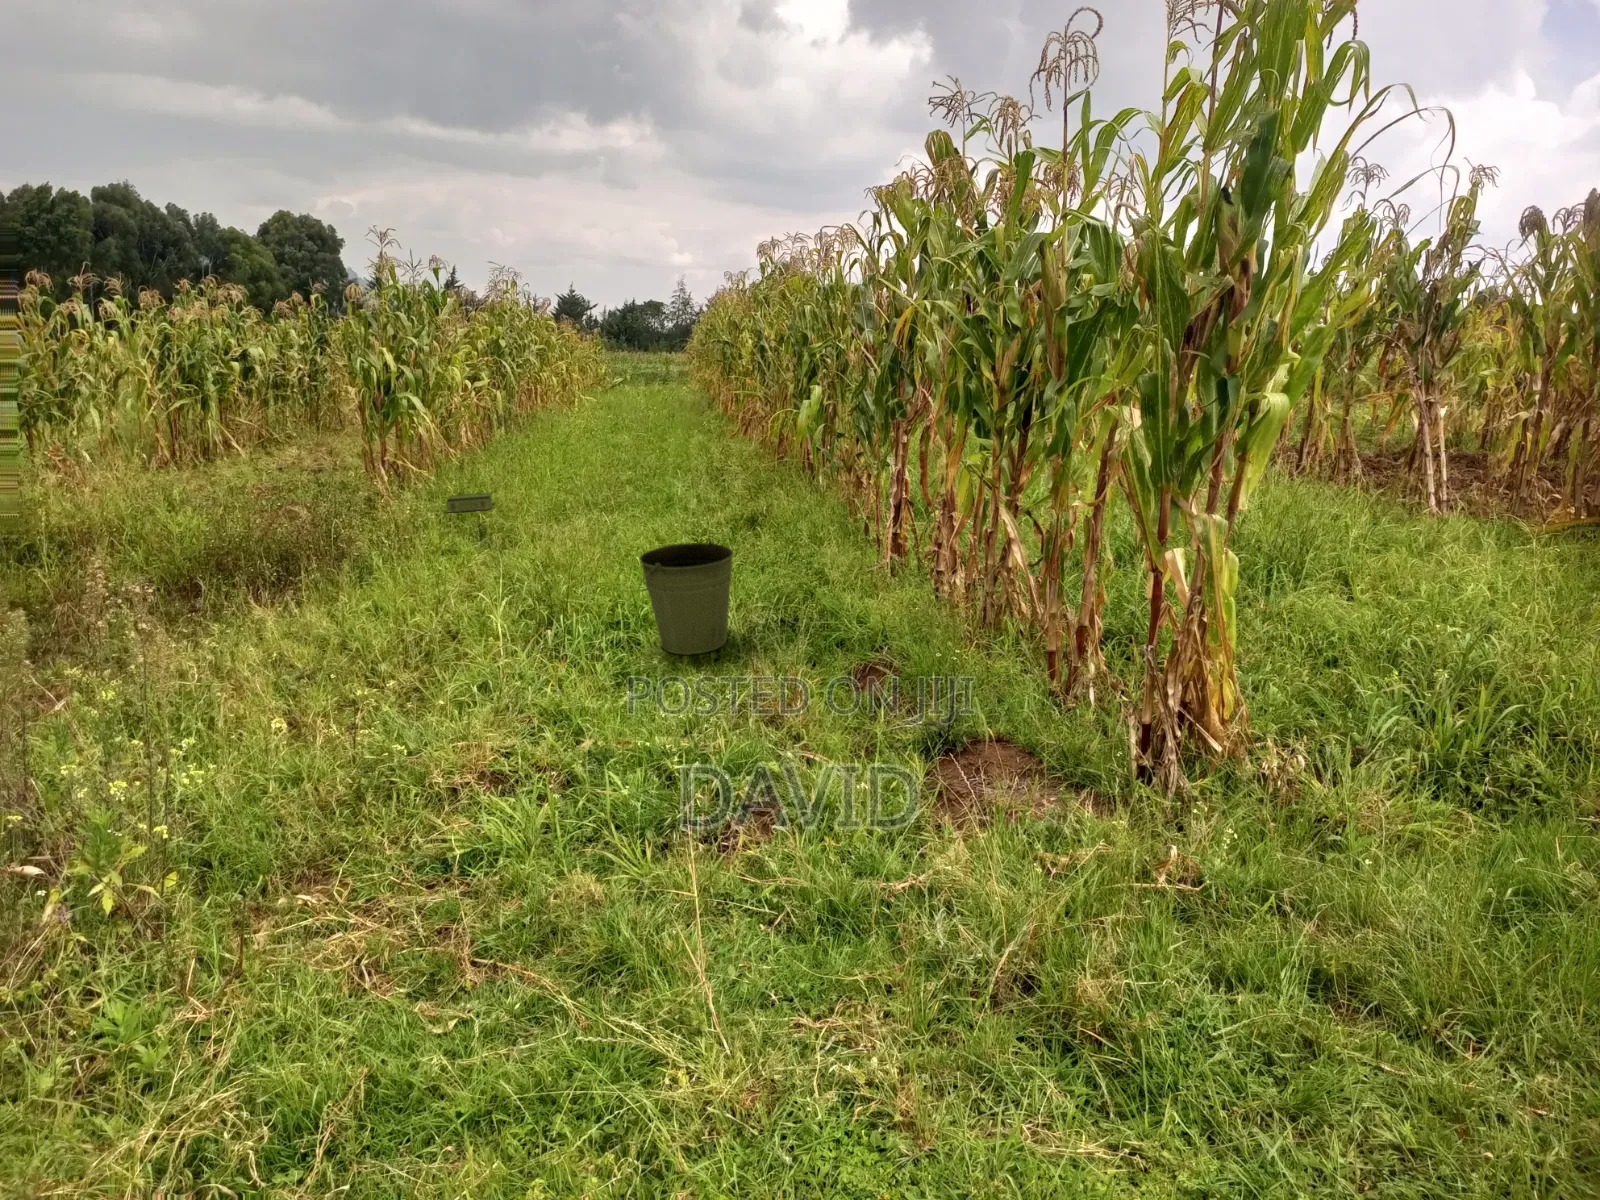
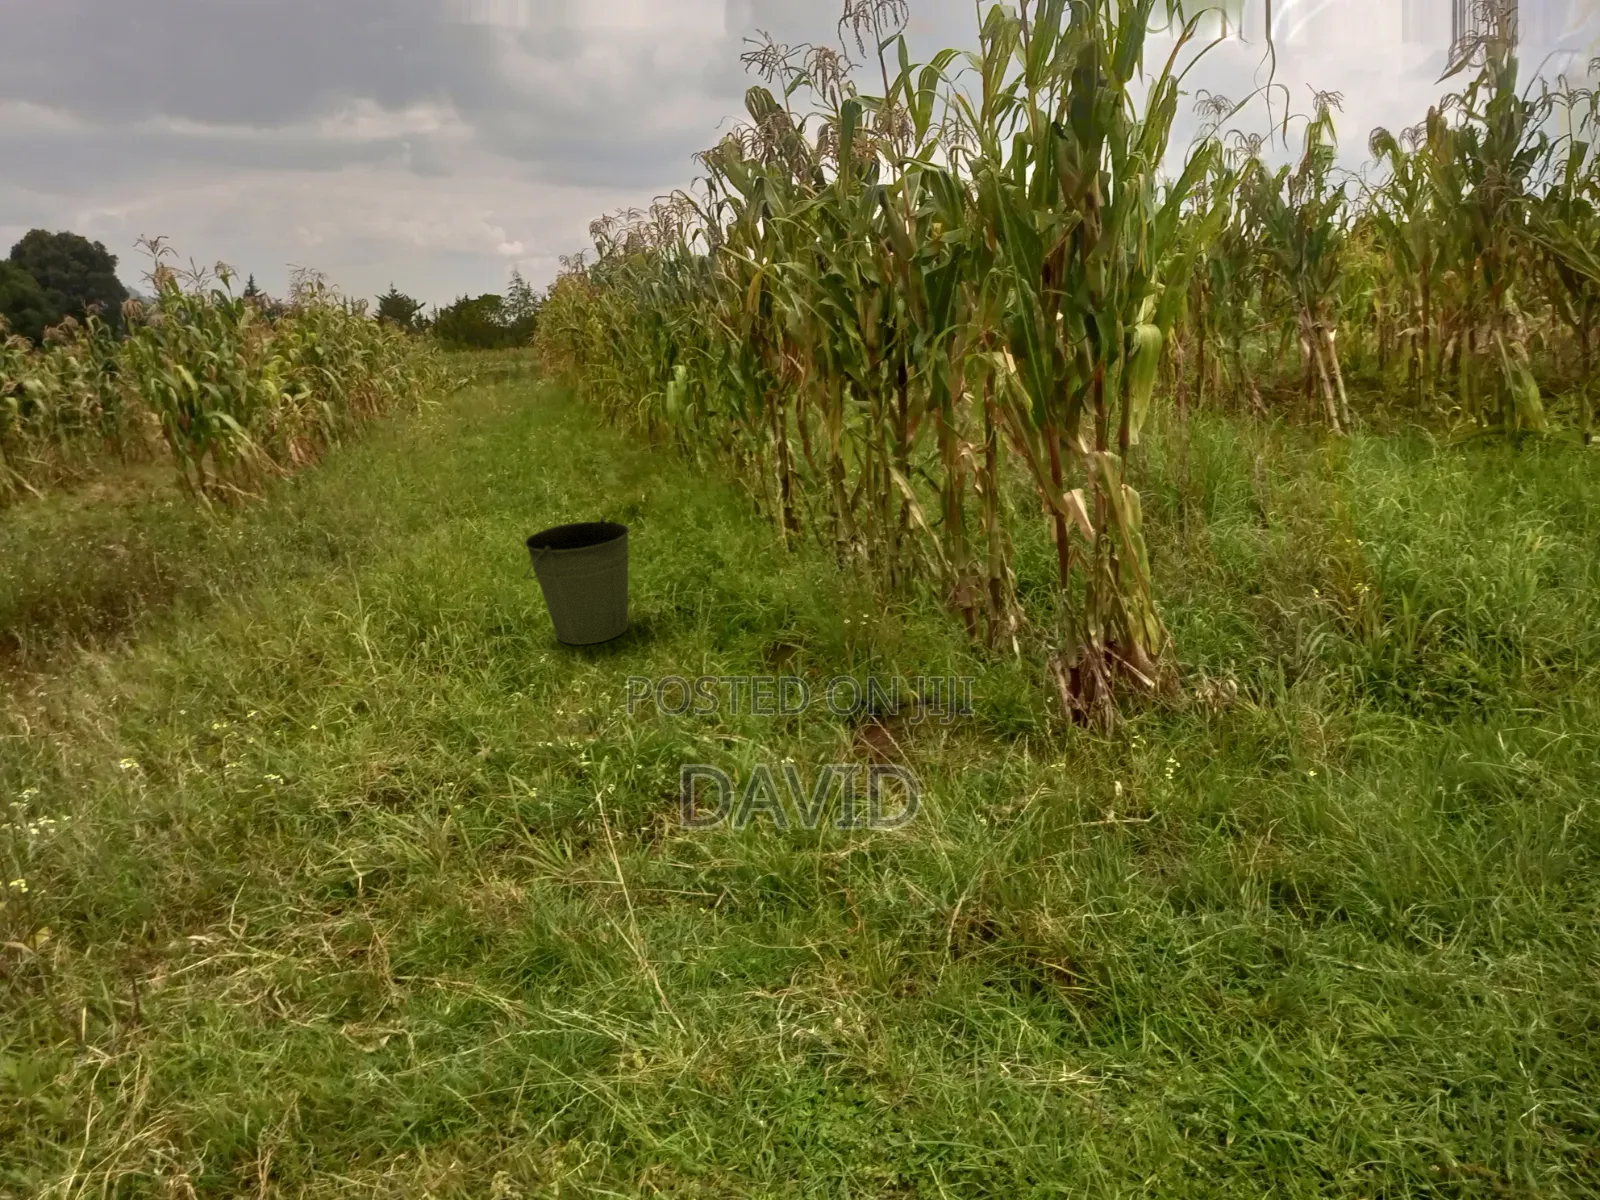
toolbox: present [446,493,493,512] -> none [277,484,334,511]

